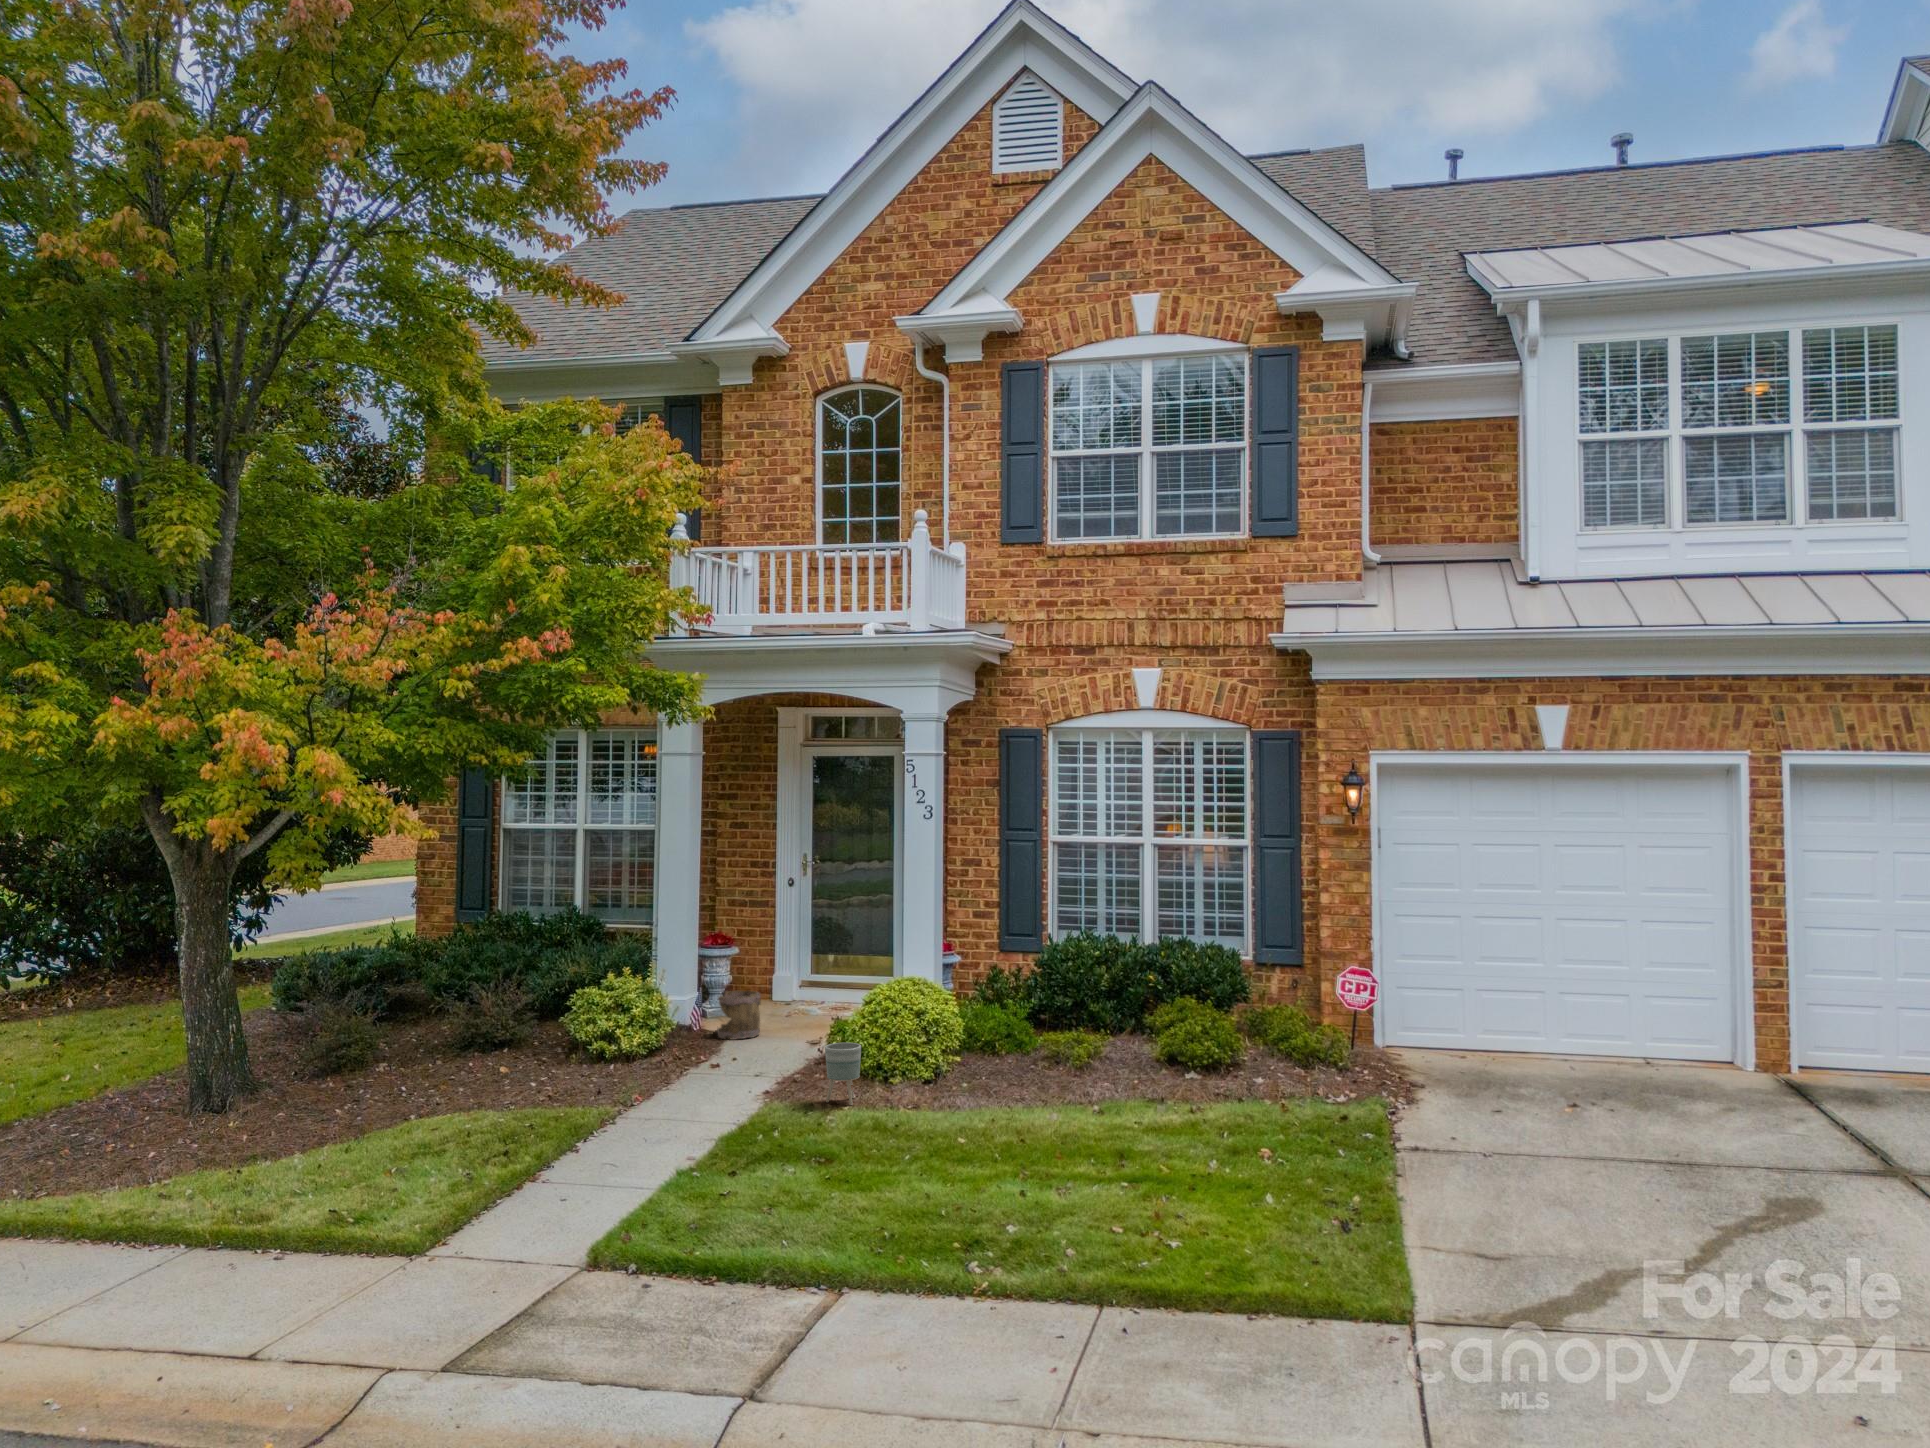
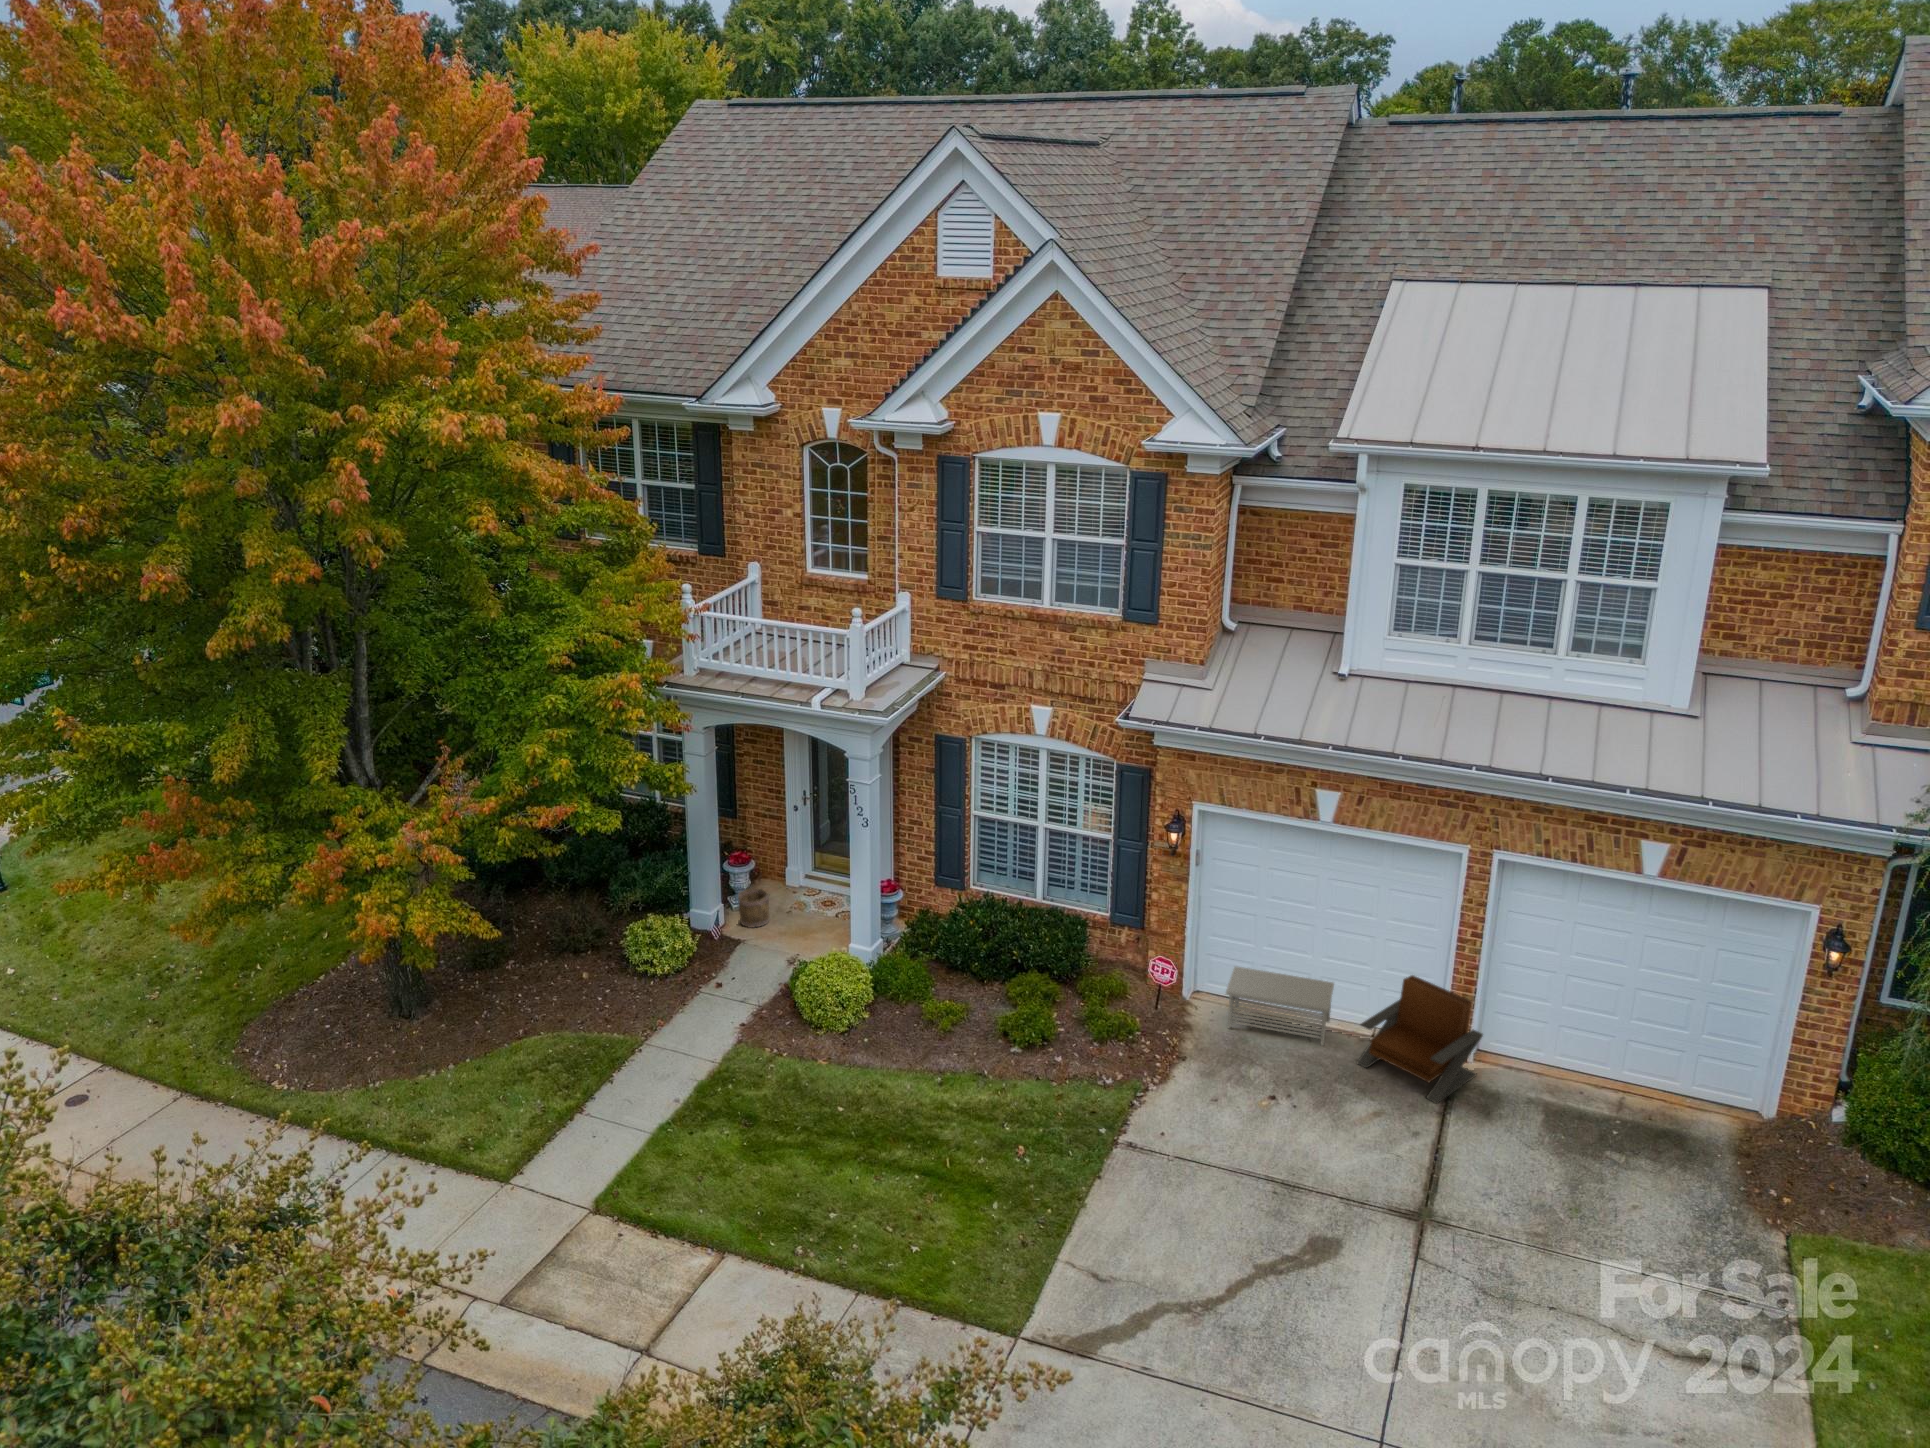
lounge chair: none [1659,953,1827,1095] -> present [1357,975,1483,1103]
storage bench: none [1445,993,1604,1069] -> present [1226,966,1334,1046]
planter: present [825,1043,861,1105] -> none [779,1000,803,1043]

